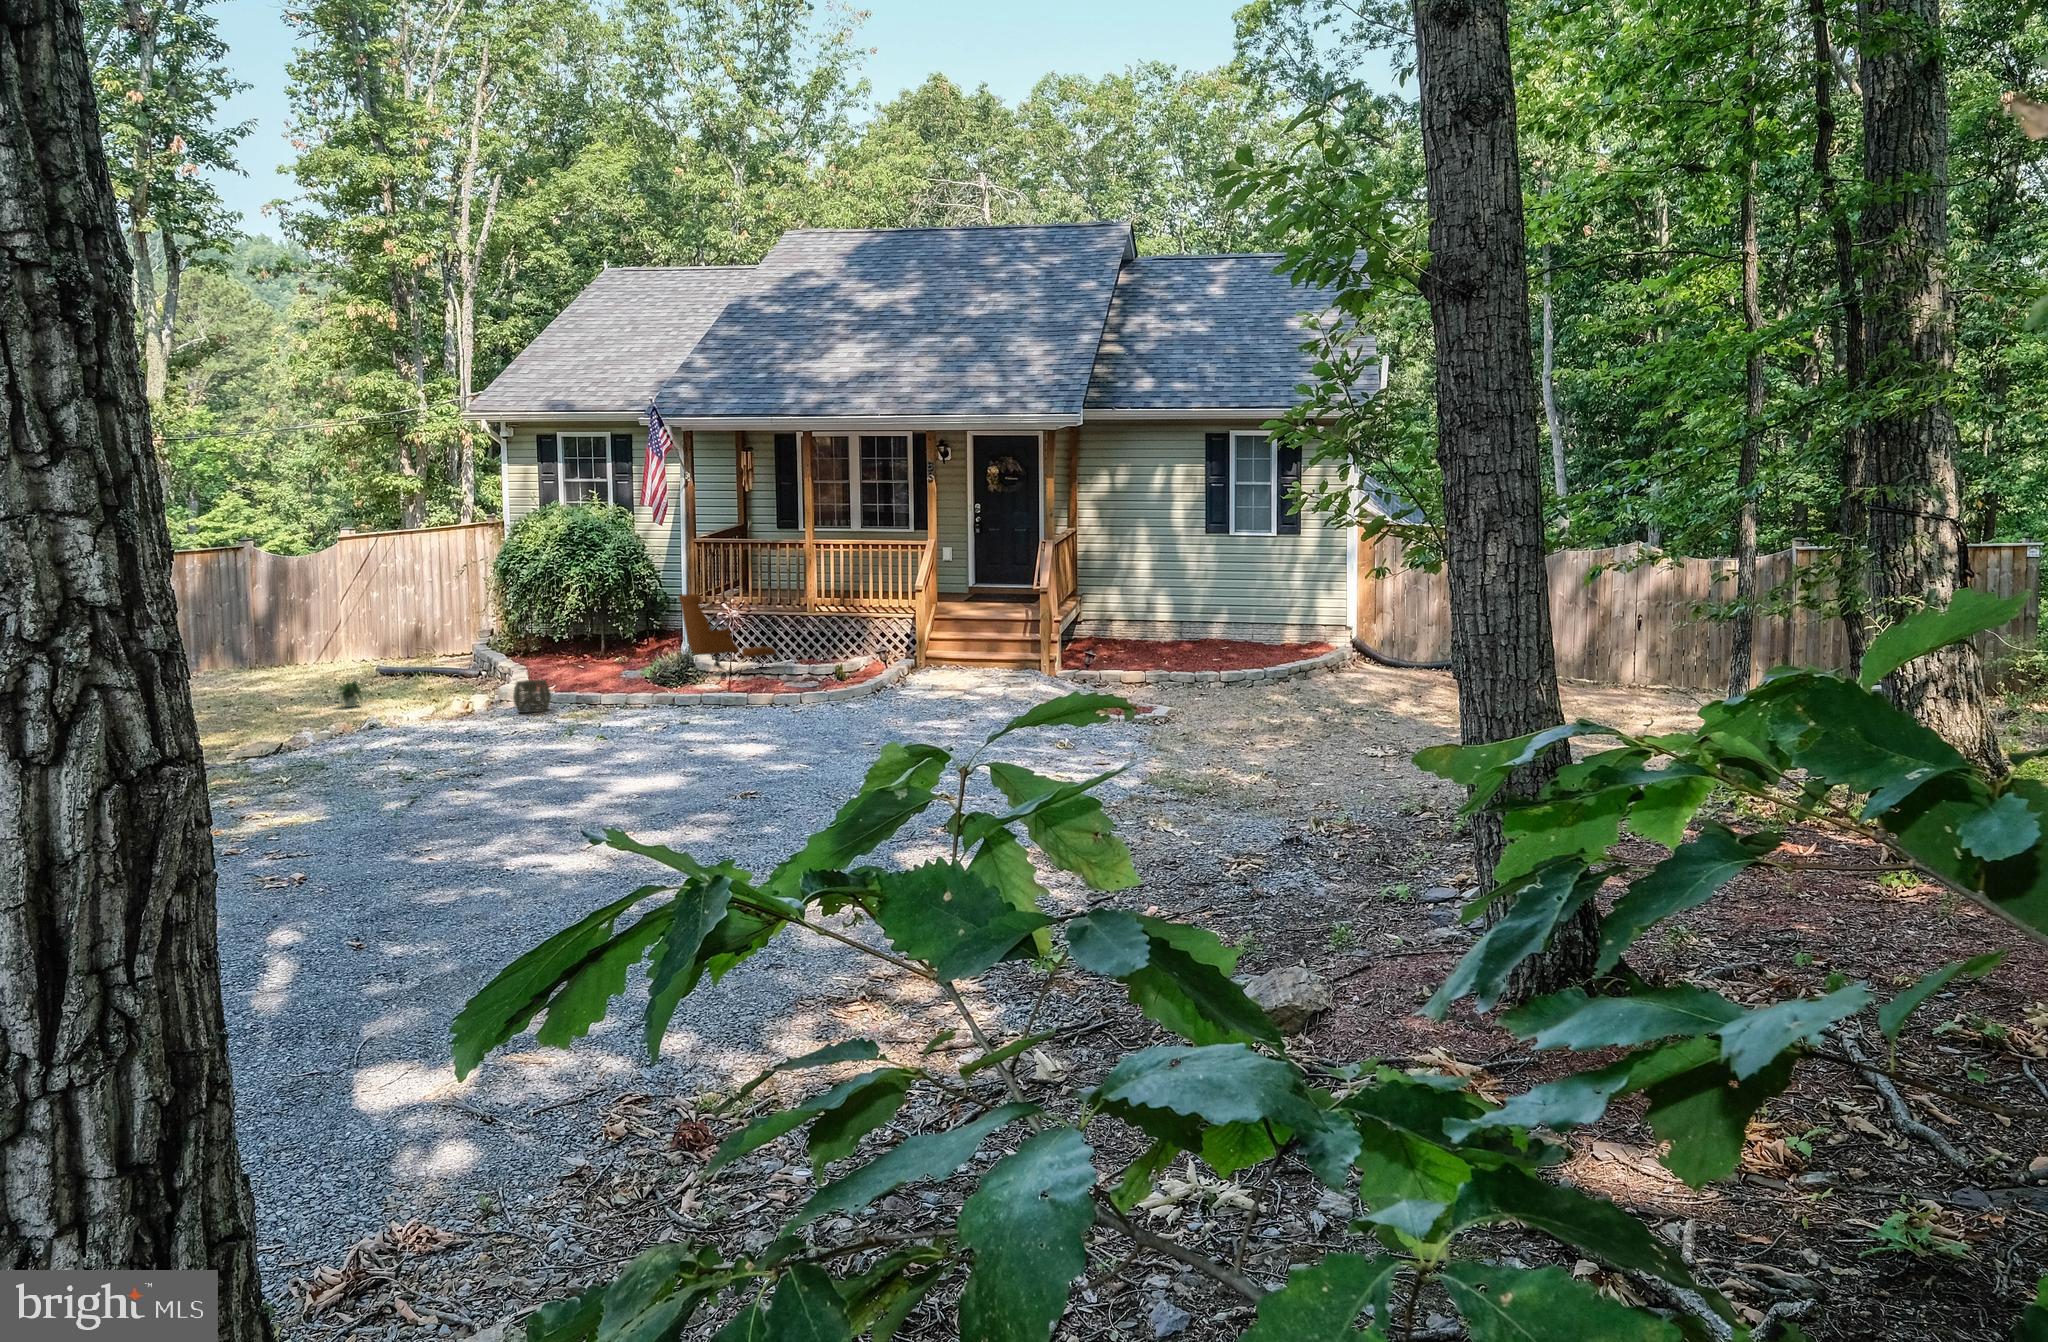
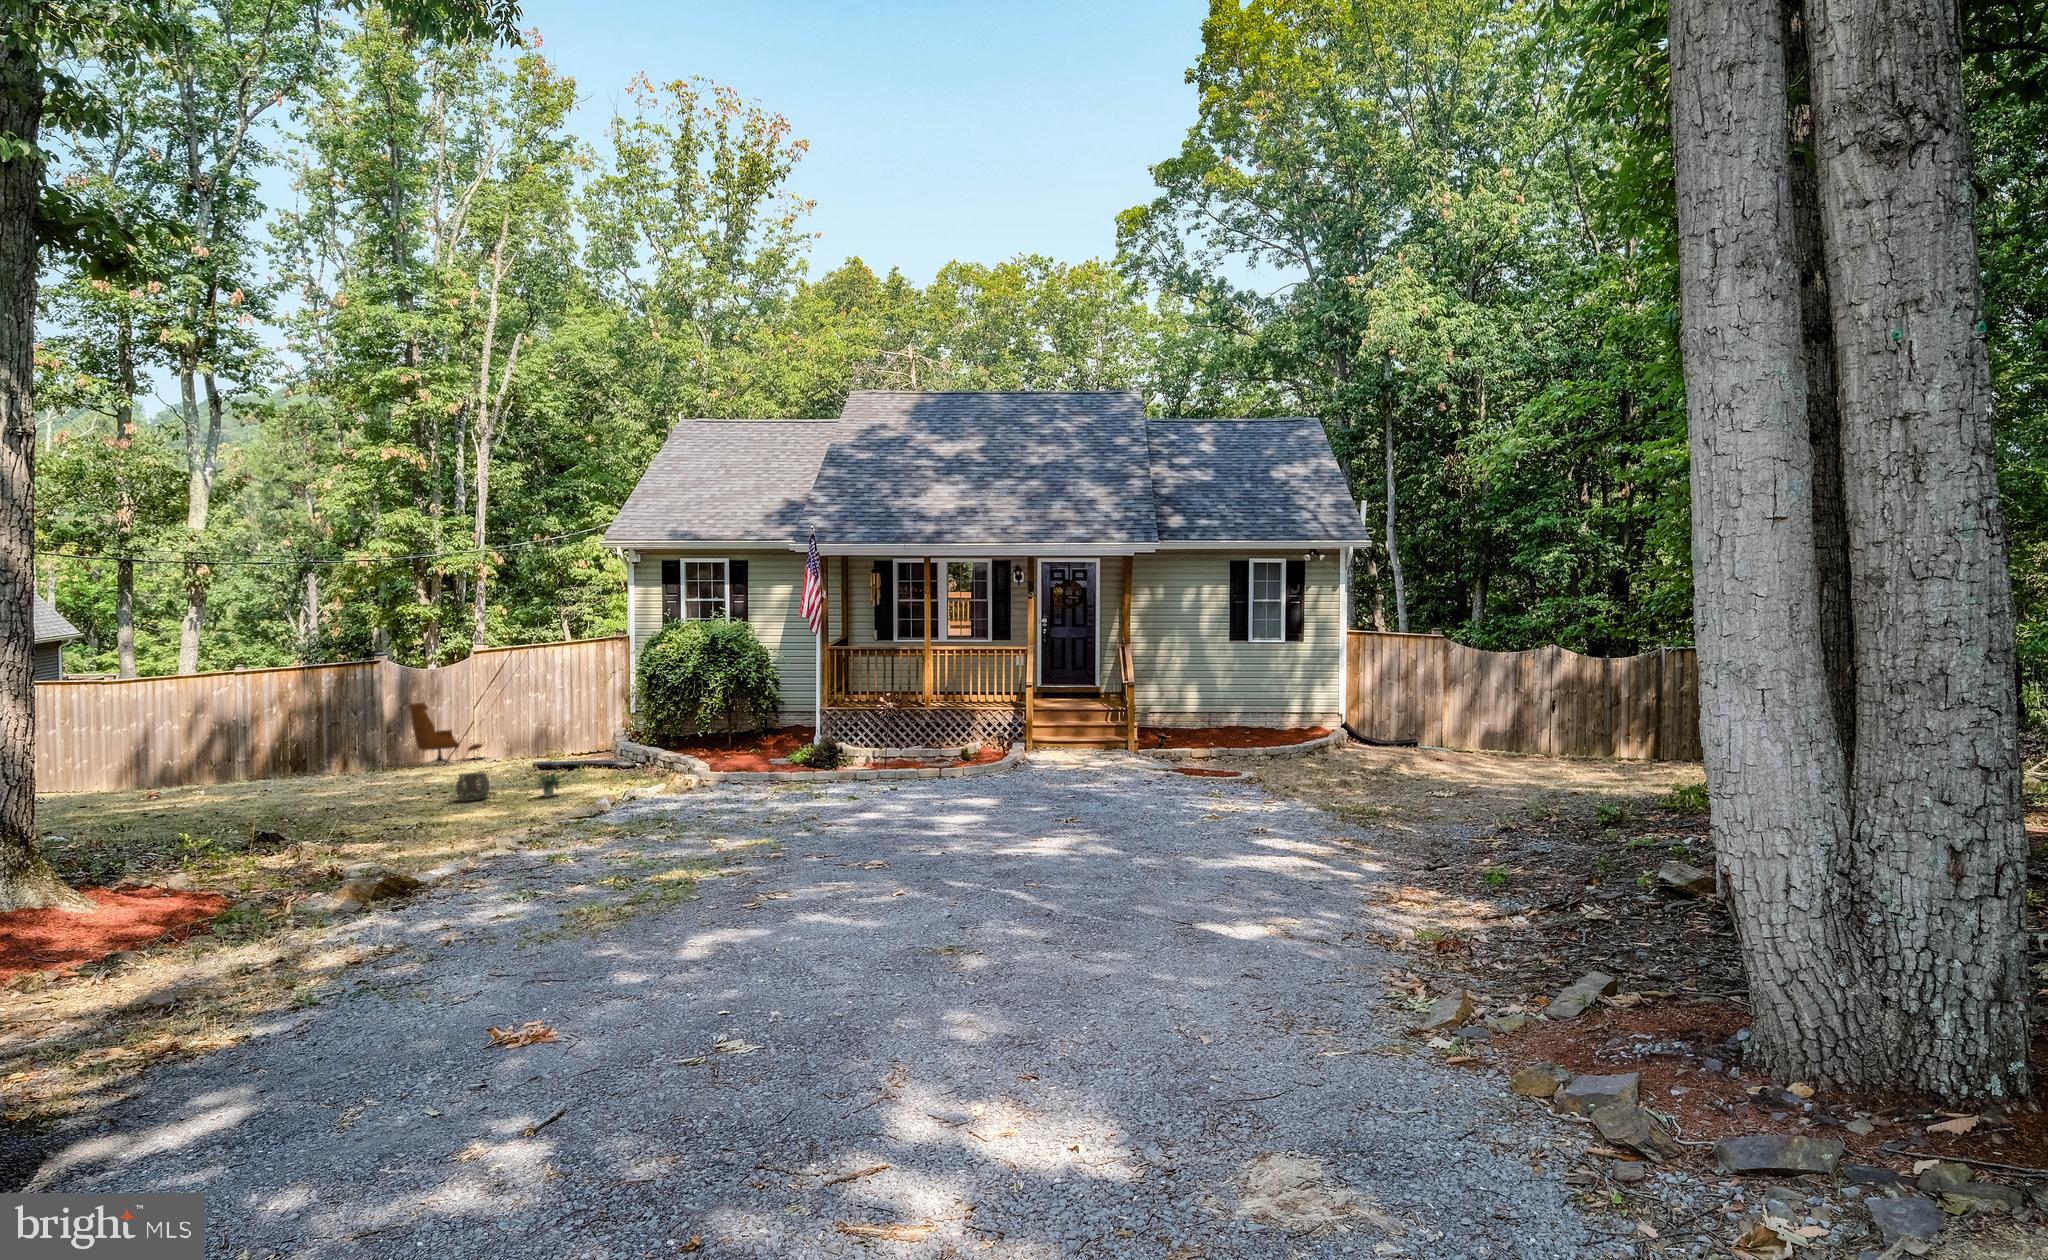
lounge chair: present [679,594,776,672] -> present [409,703,483,764]
woven basket: present [513,680,551,713] -> present [456,773,490,801]

